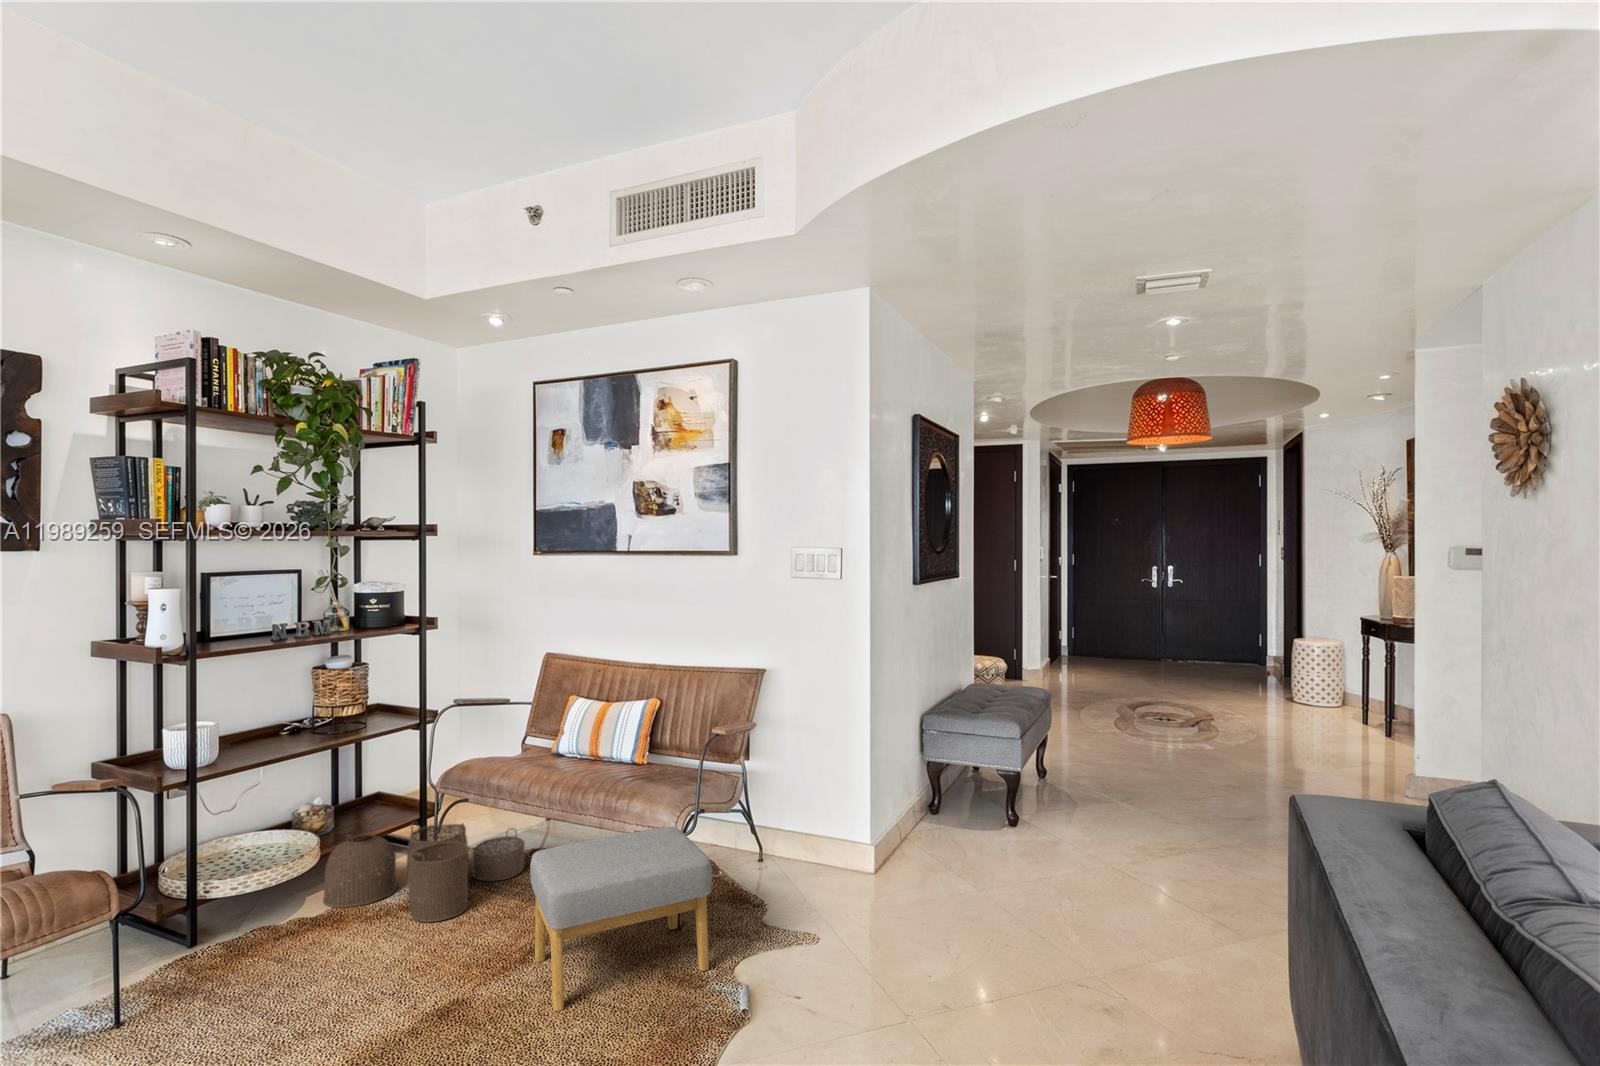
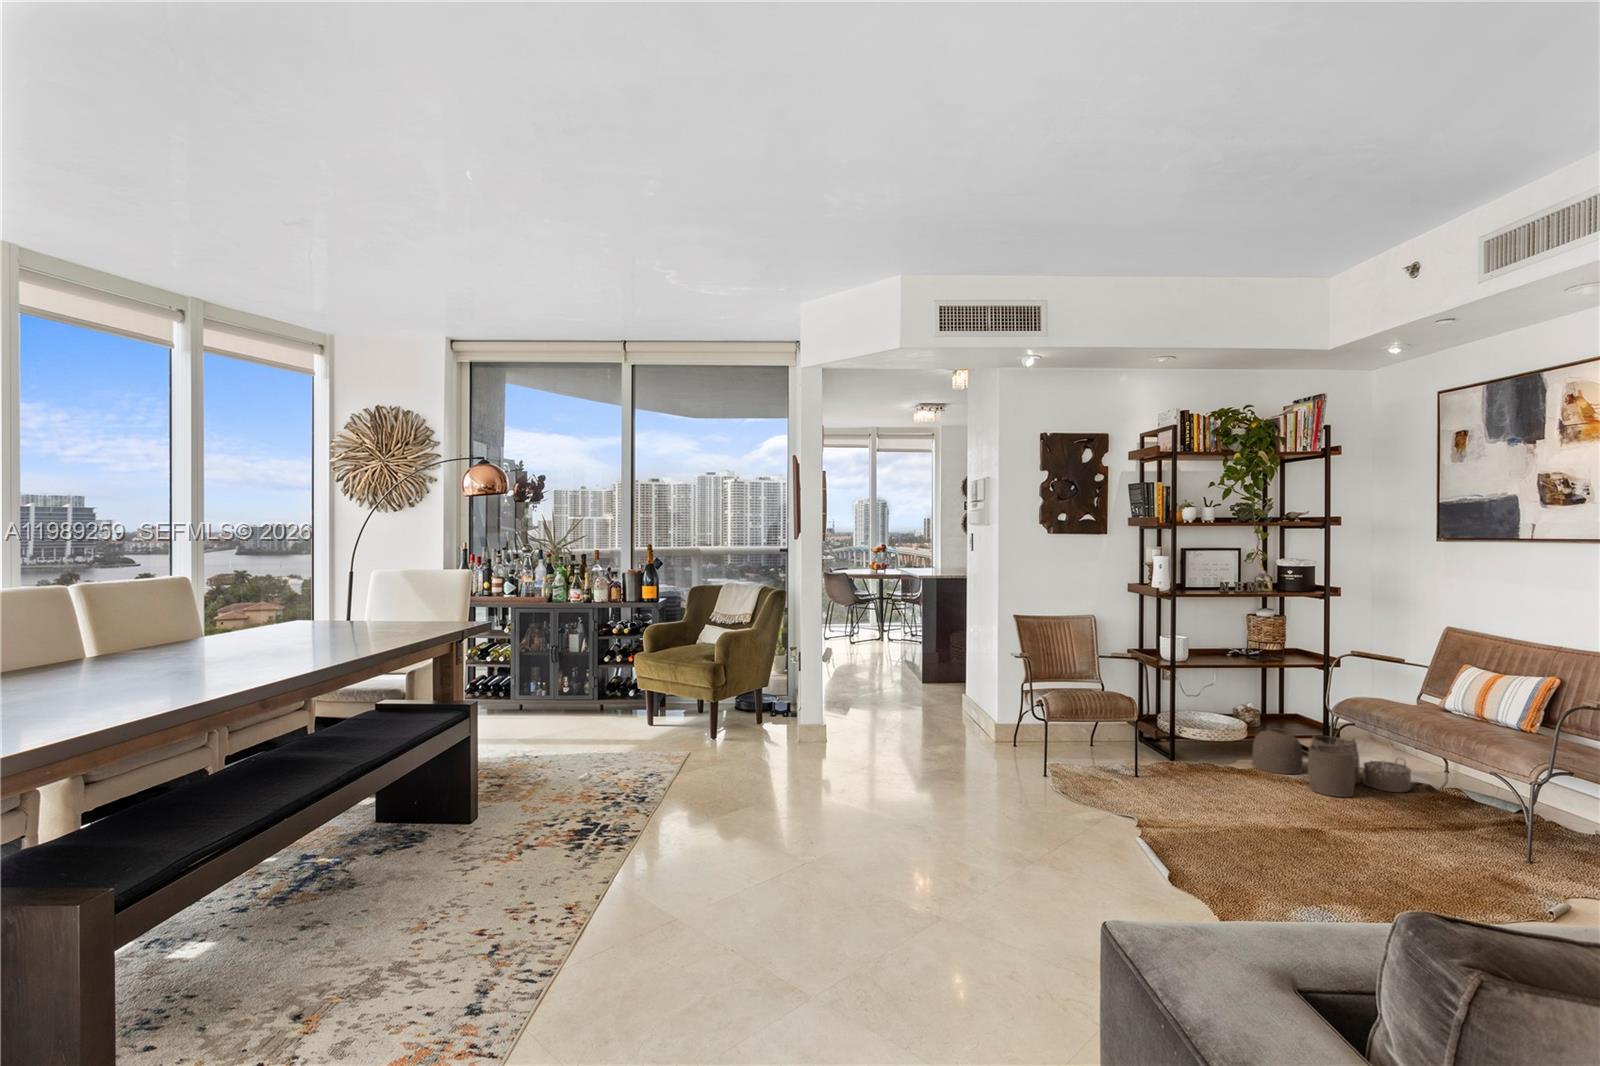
footstool: present [530,827,712,1011] -> none [1393,757,1567,891]

